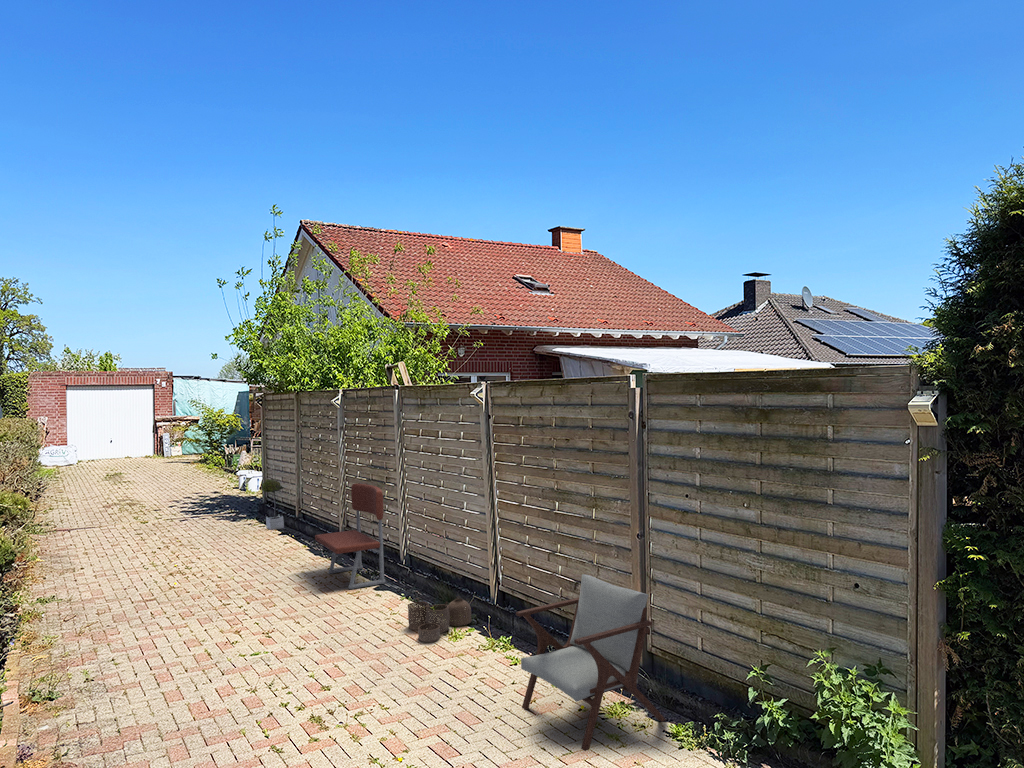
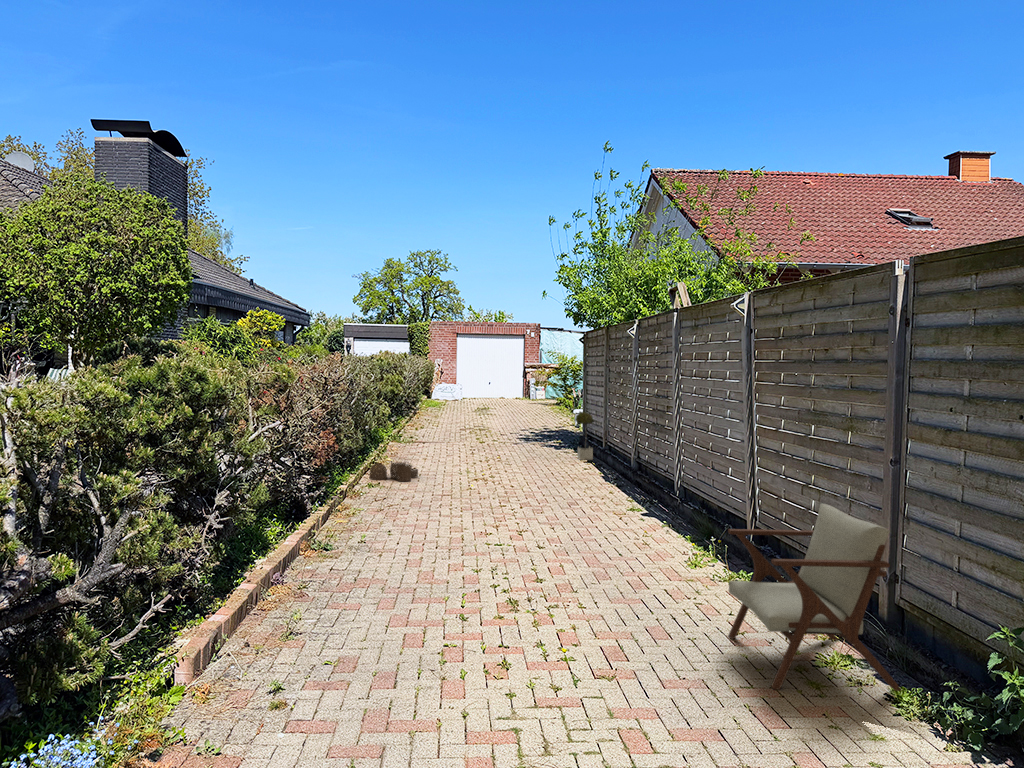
bench: present [315,483,385,589] -> none [598,412,661,513]
woven basket: present [408,598,472,642] -> present [369,461,418,482]

